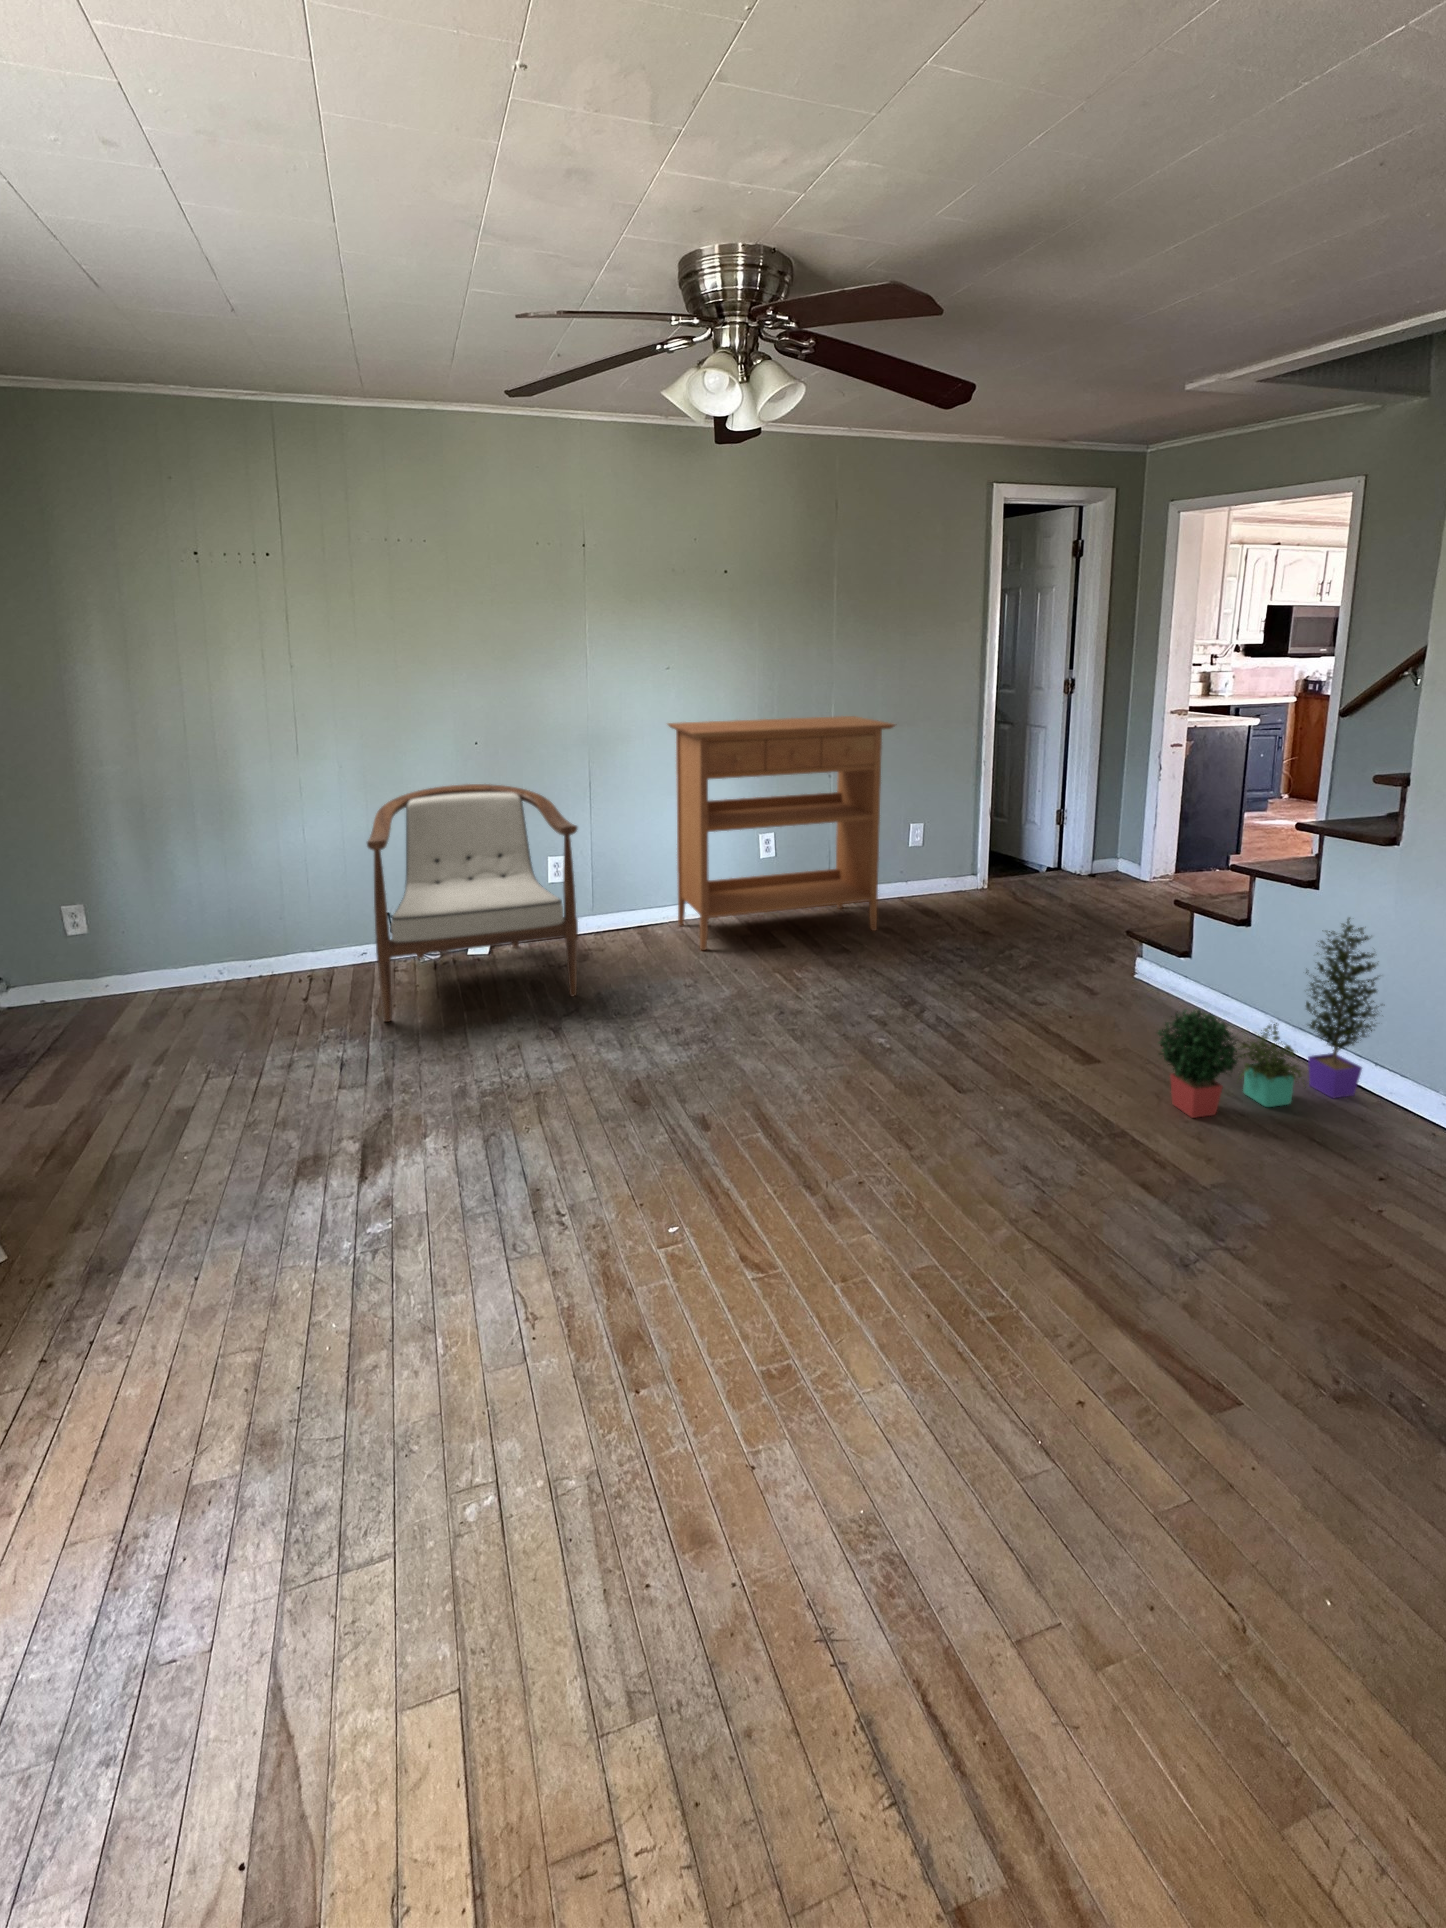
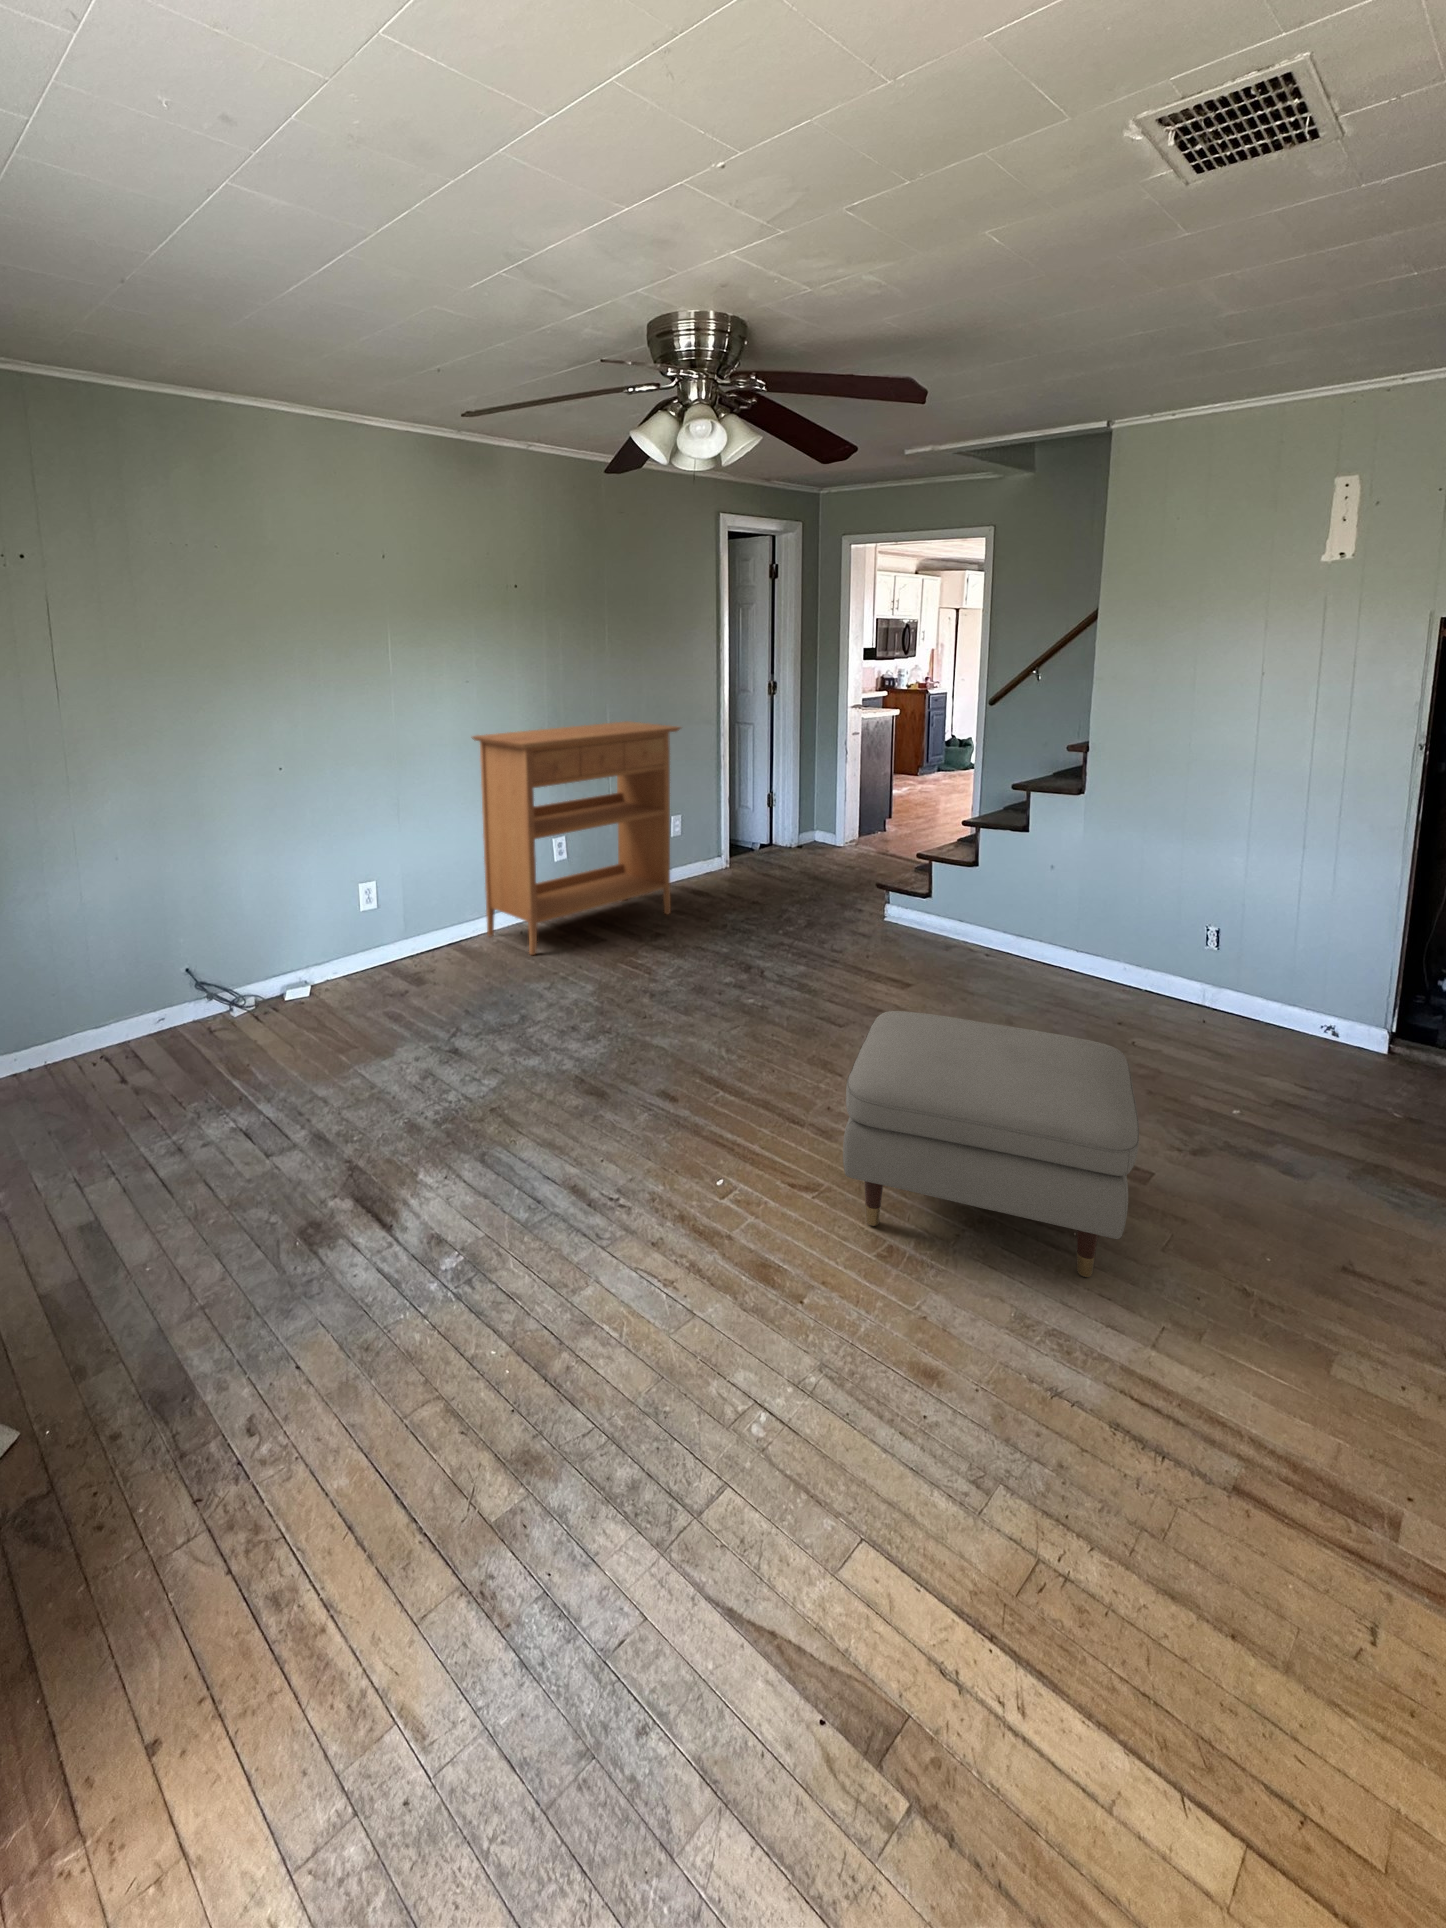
armchair: present [367,784,578,1022] -> none [199,811,448,1082]
potted plant: present [1158,918,1379,1118] -> none [965,849,1090,1010]
ottoman: none [752,1083,1183,1509] -> present [843,1011,1139,1277]

